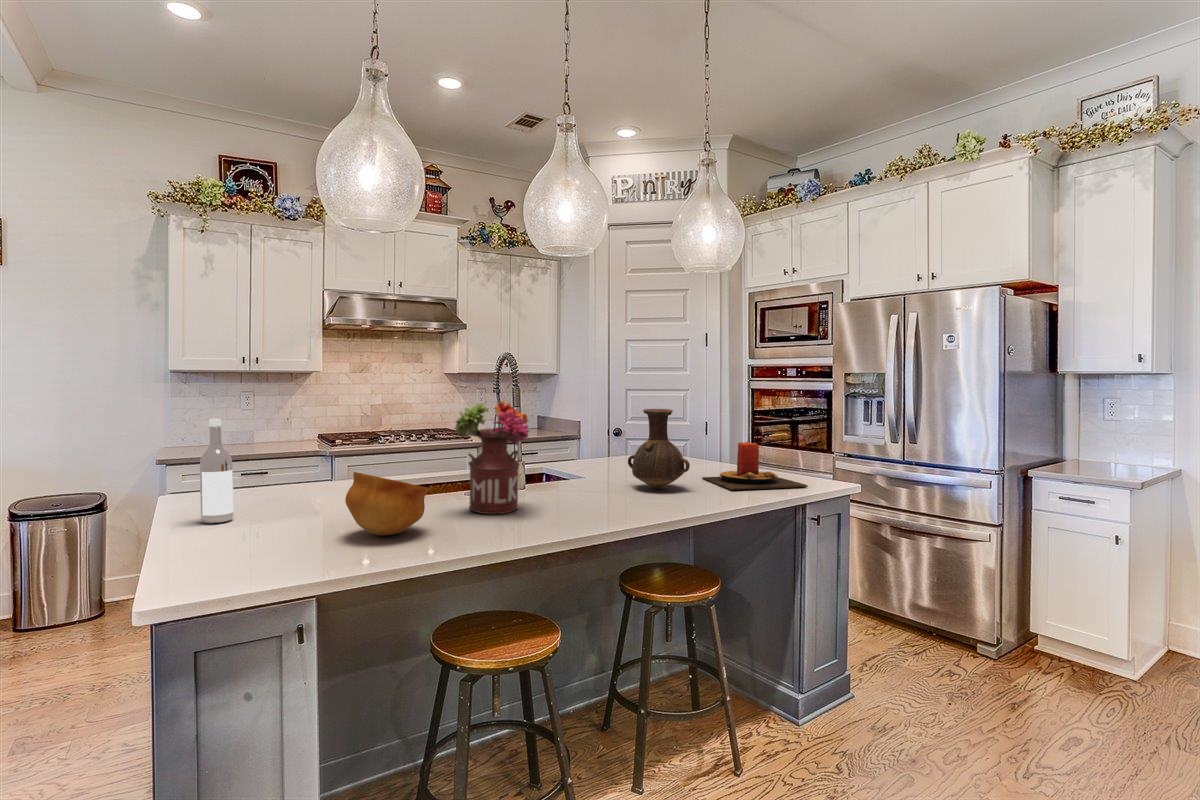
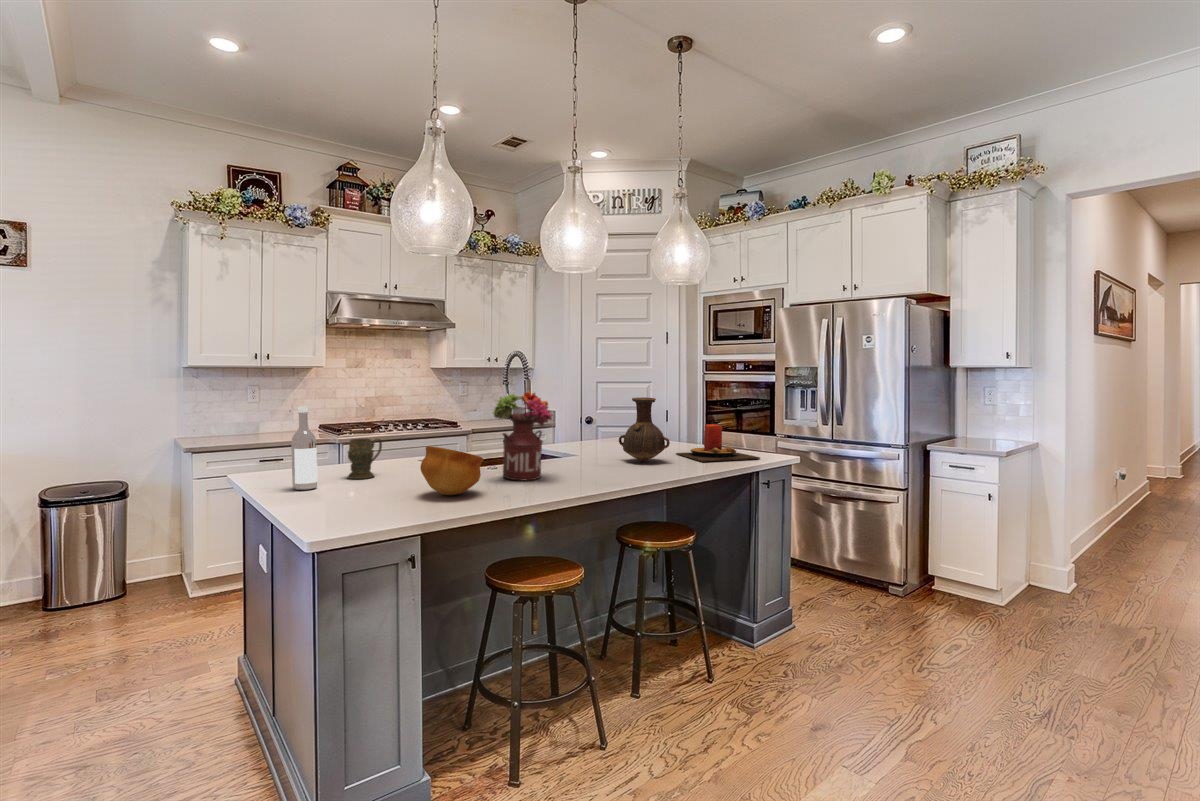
mug: none [282,458,329,508] -> present [348,439,382,479]

